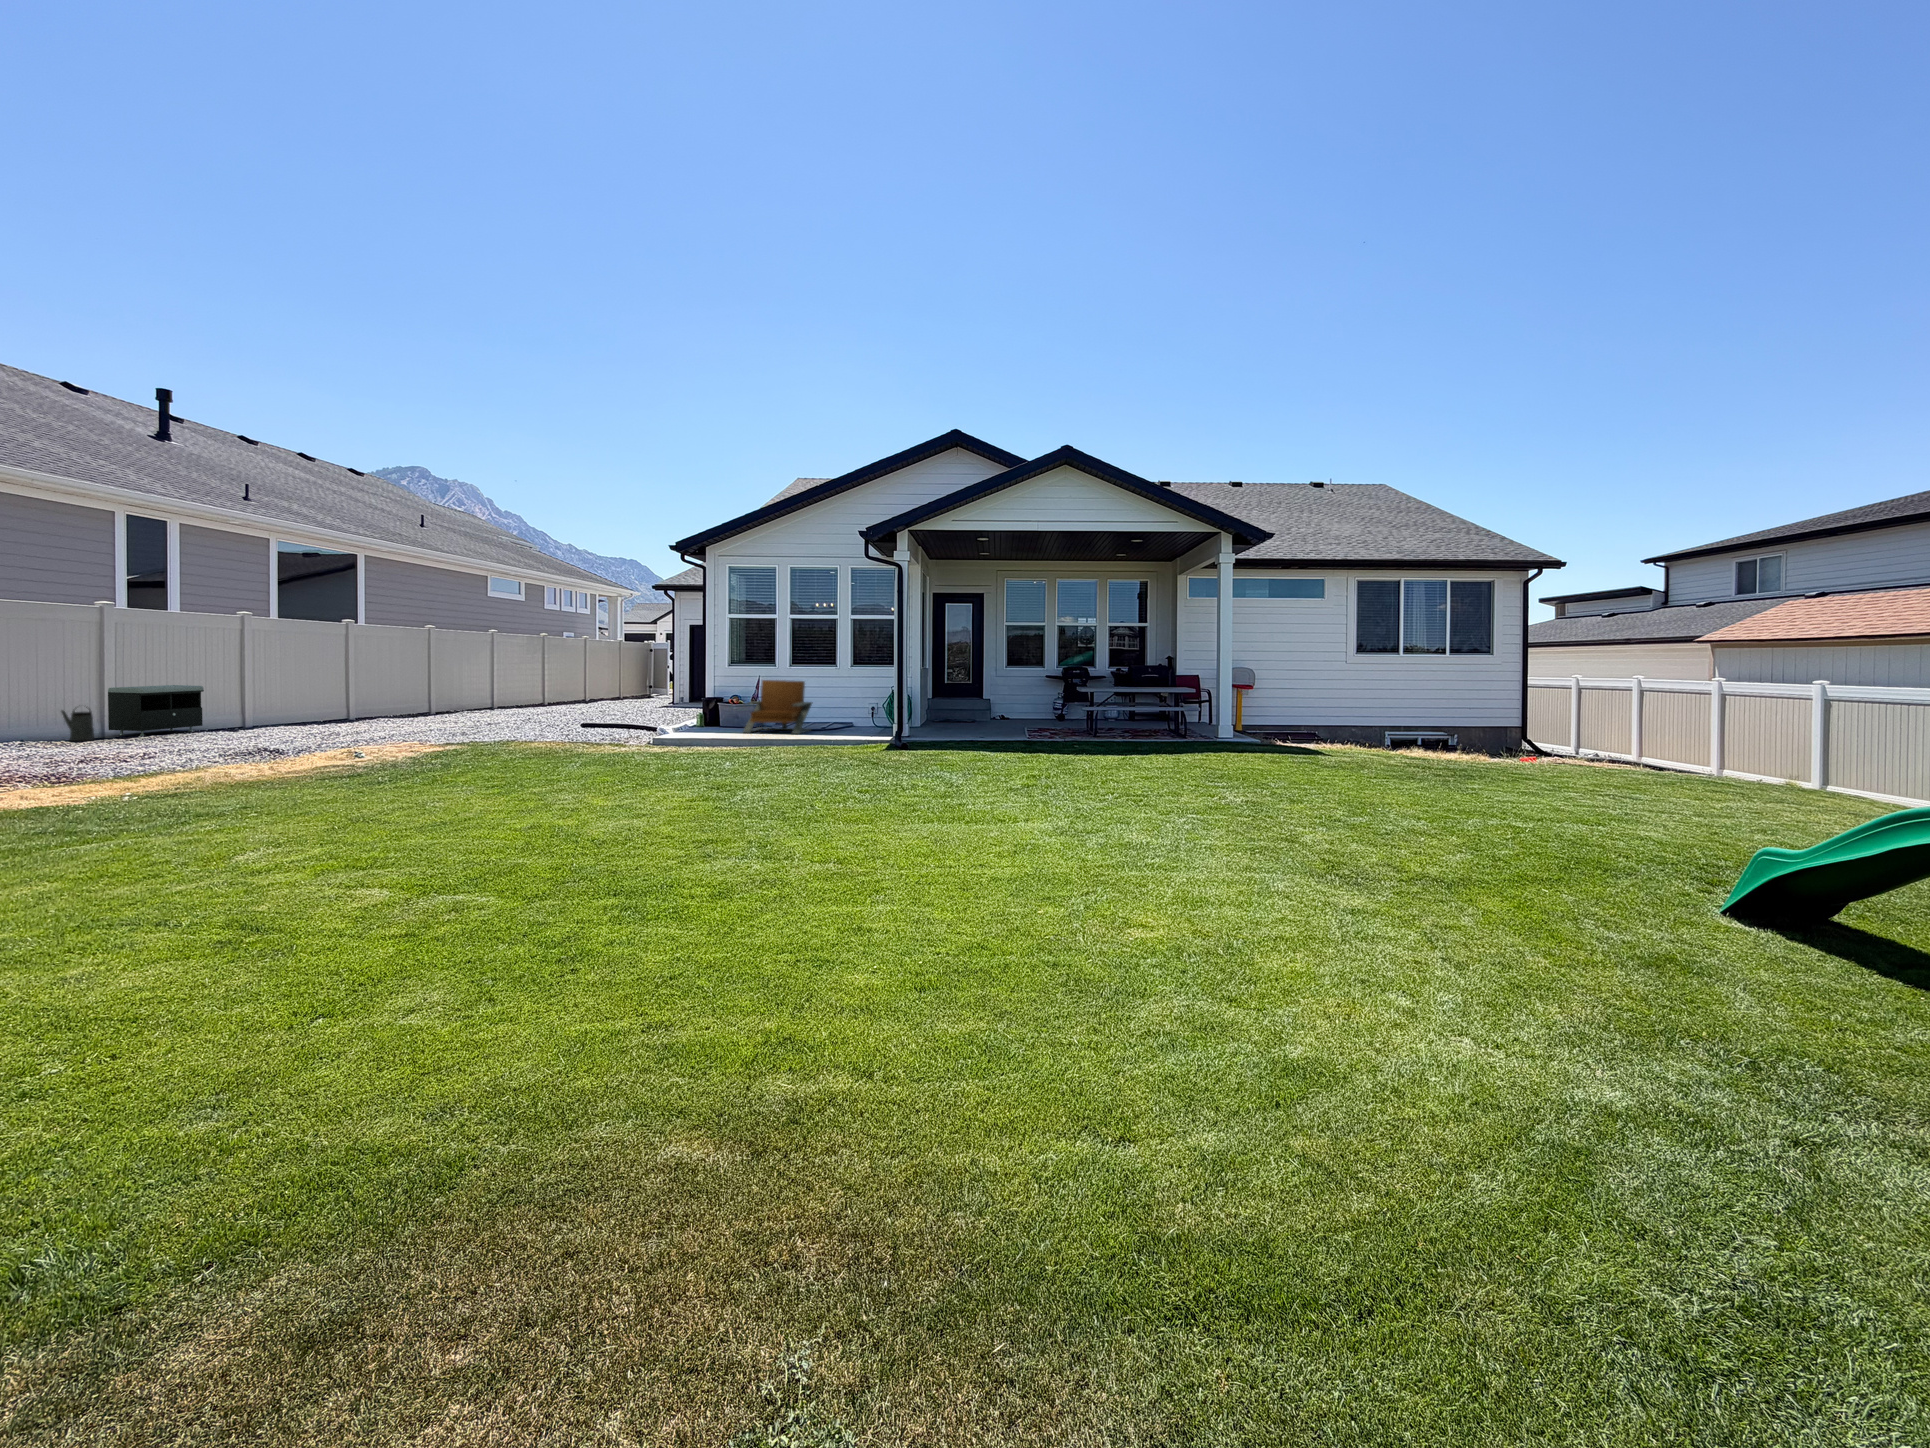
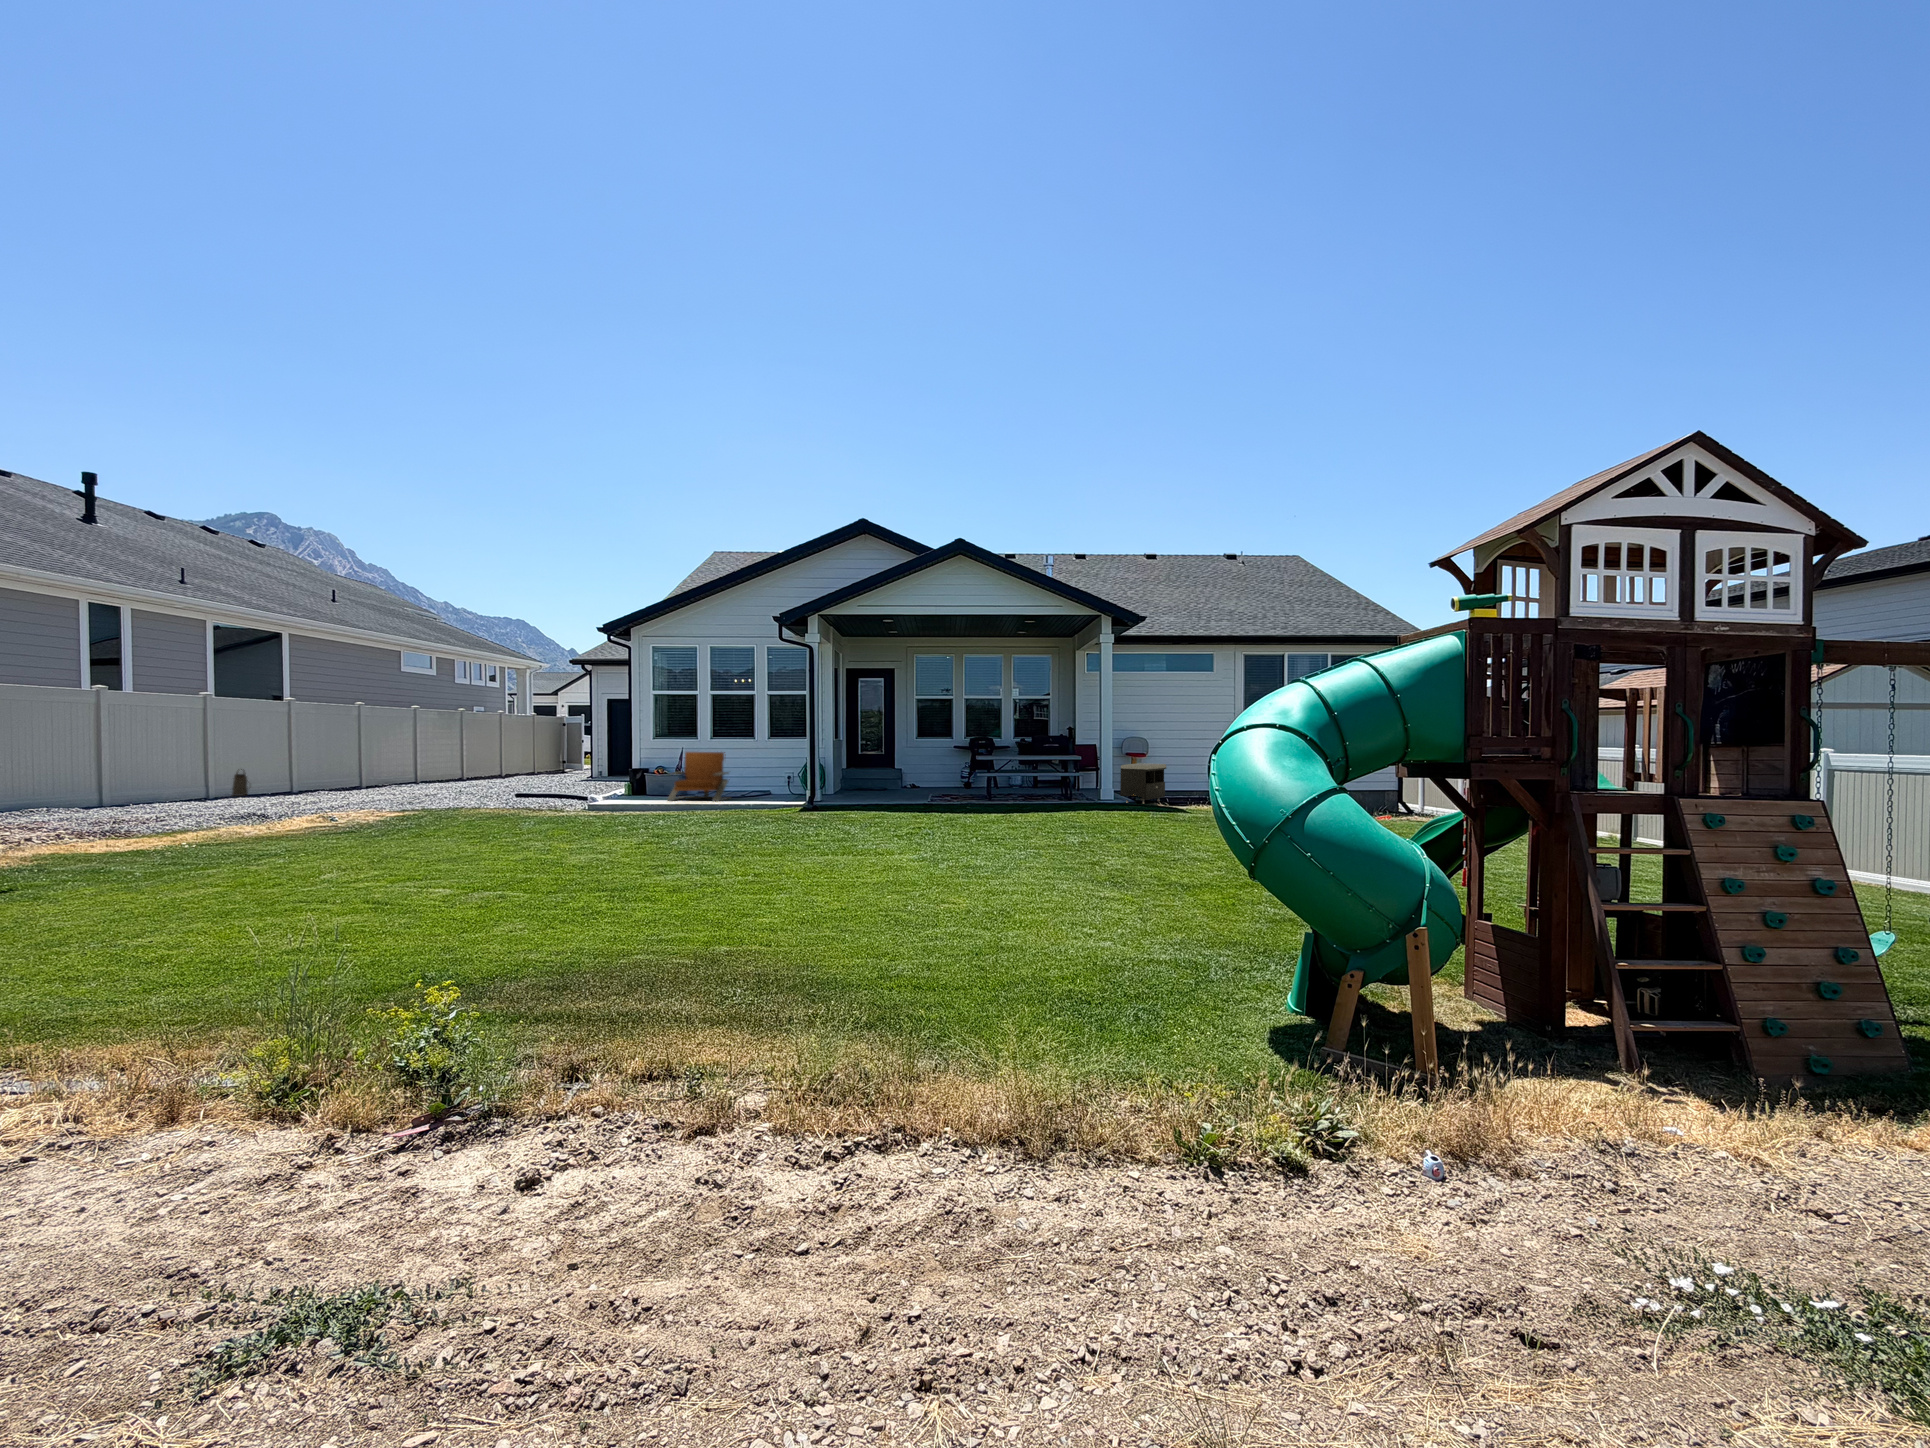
storage bench: present [108,685,204,736] -> present [1120,763,1166,804]
watering can: present [61,707,94,741] -> present [232,769,248,796]

